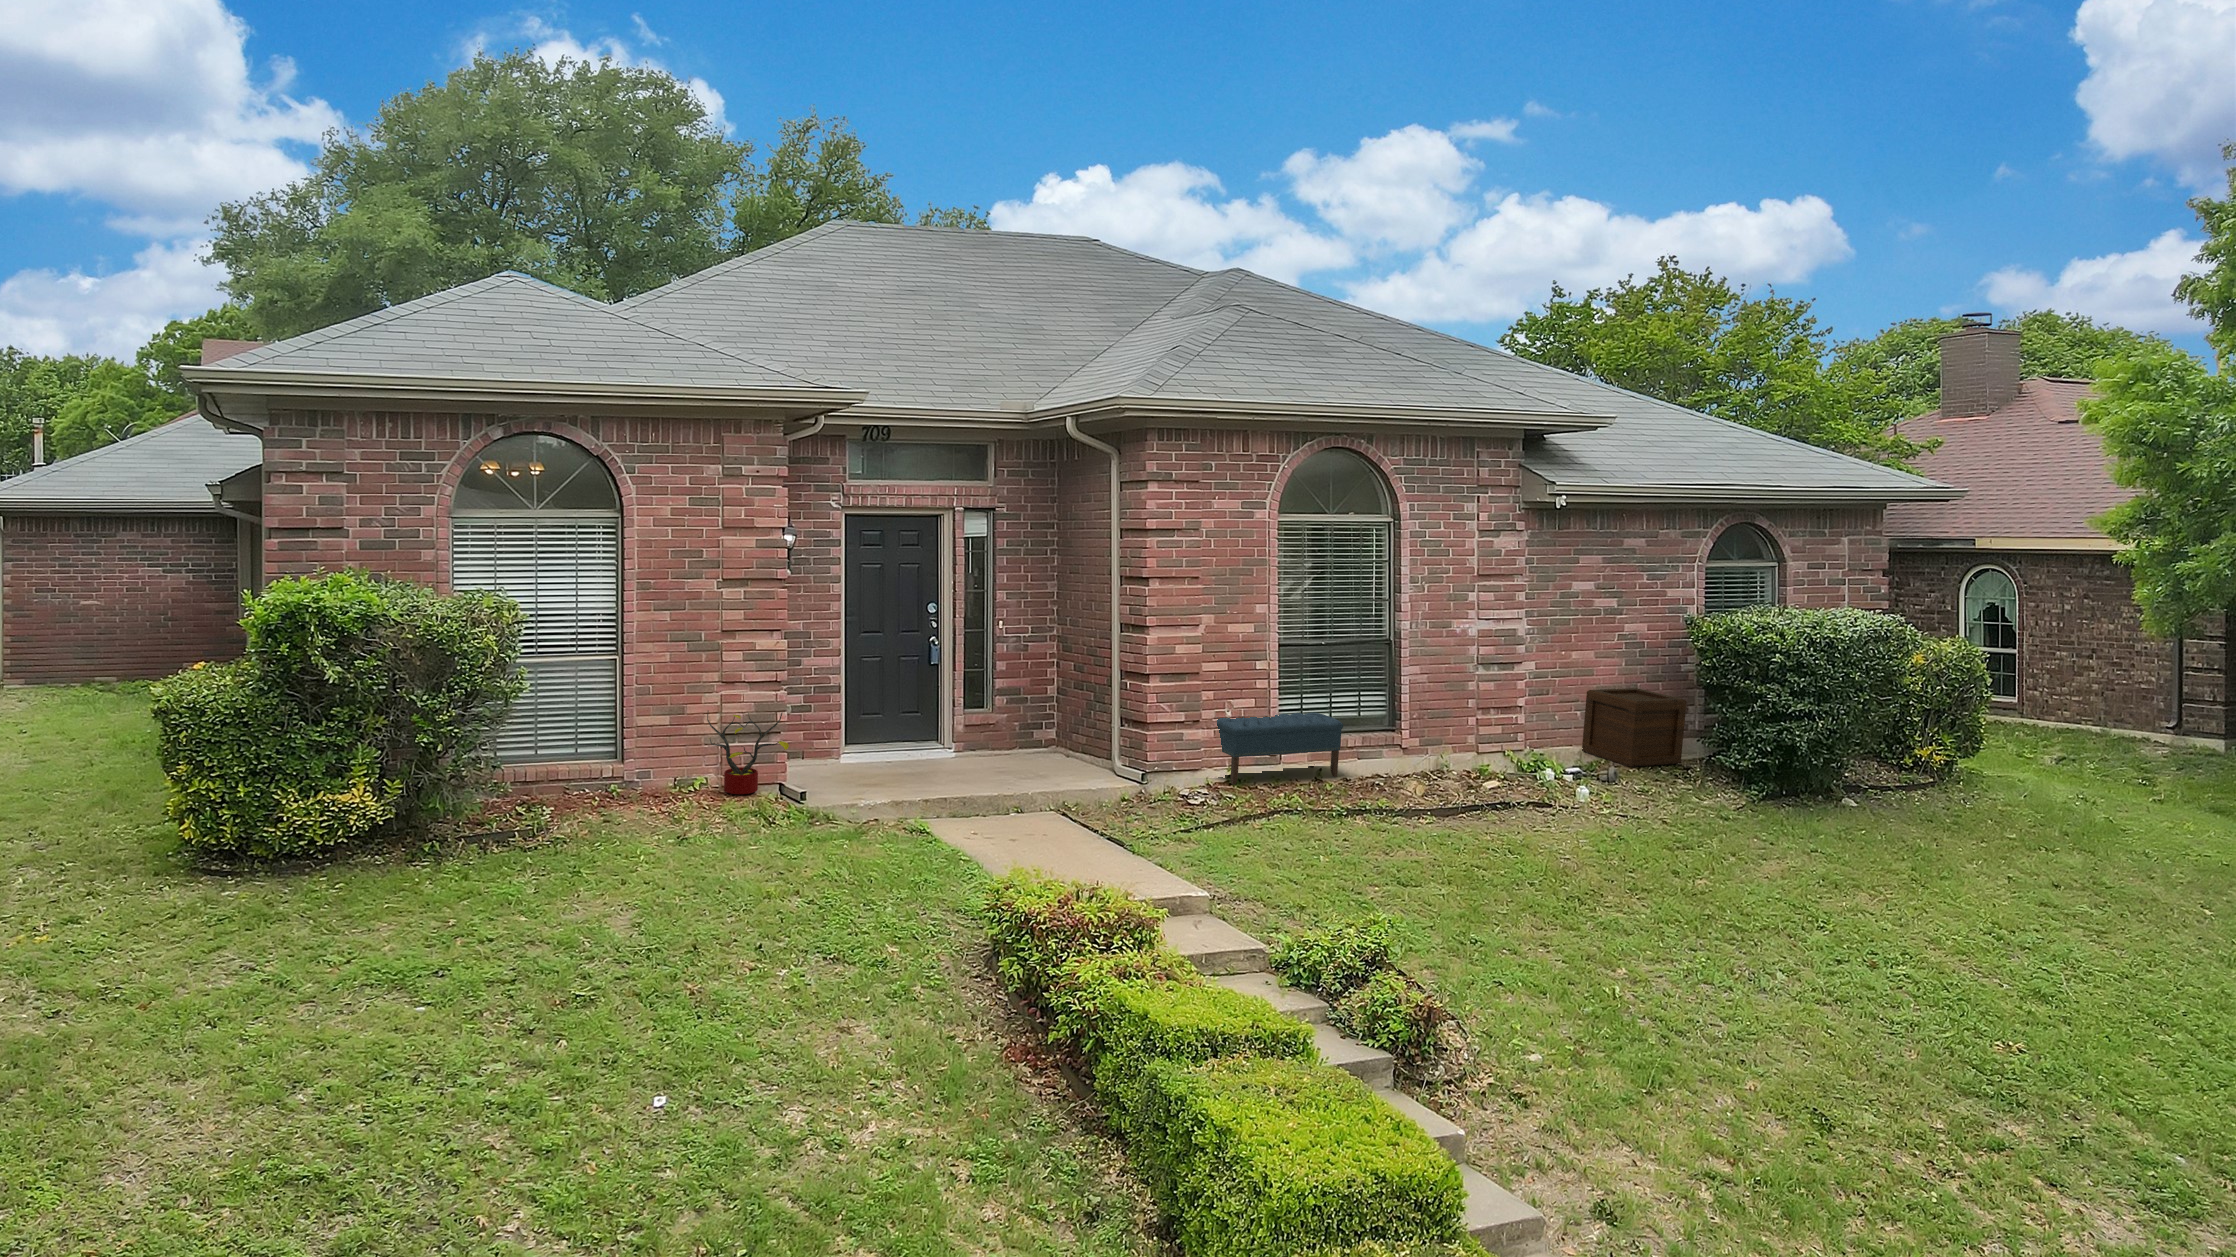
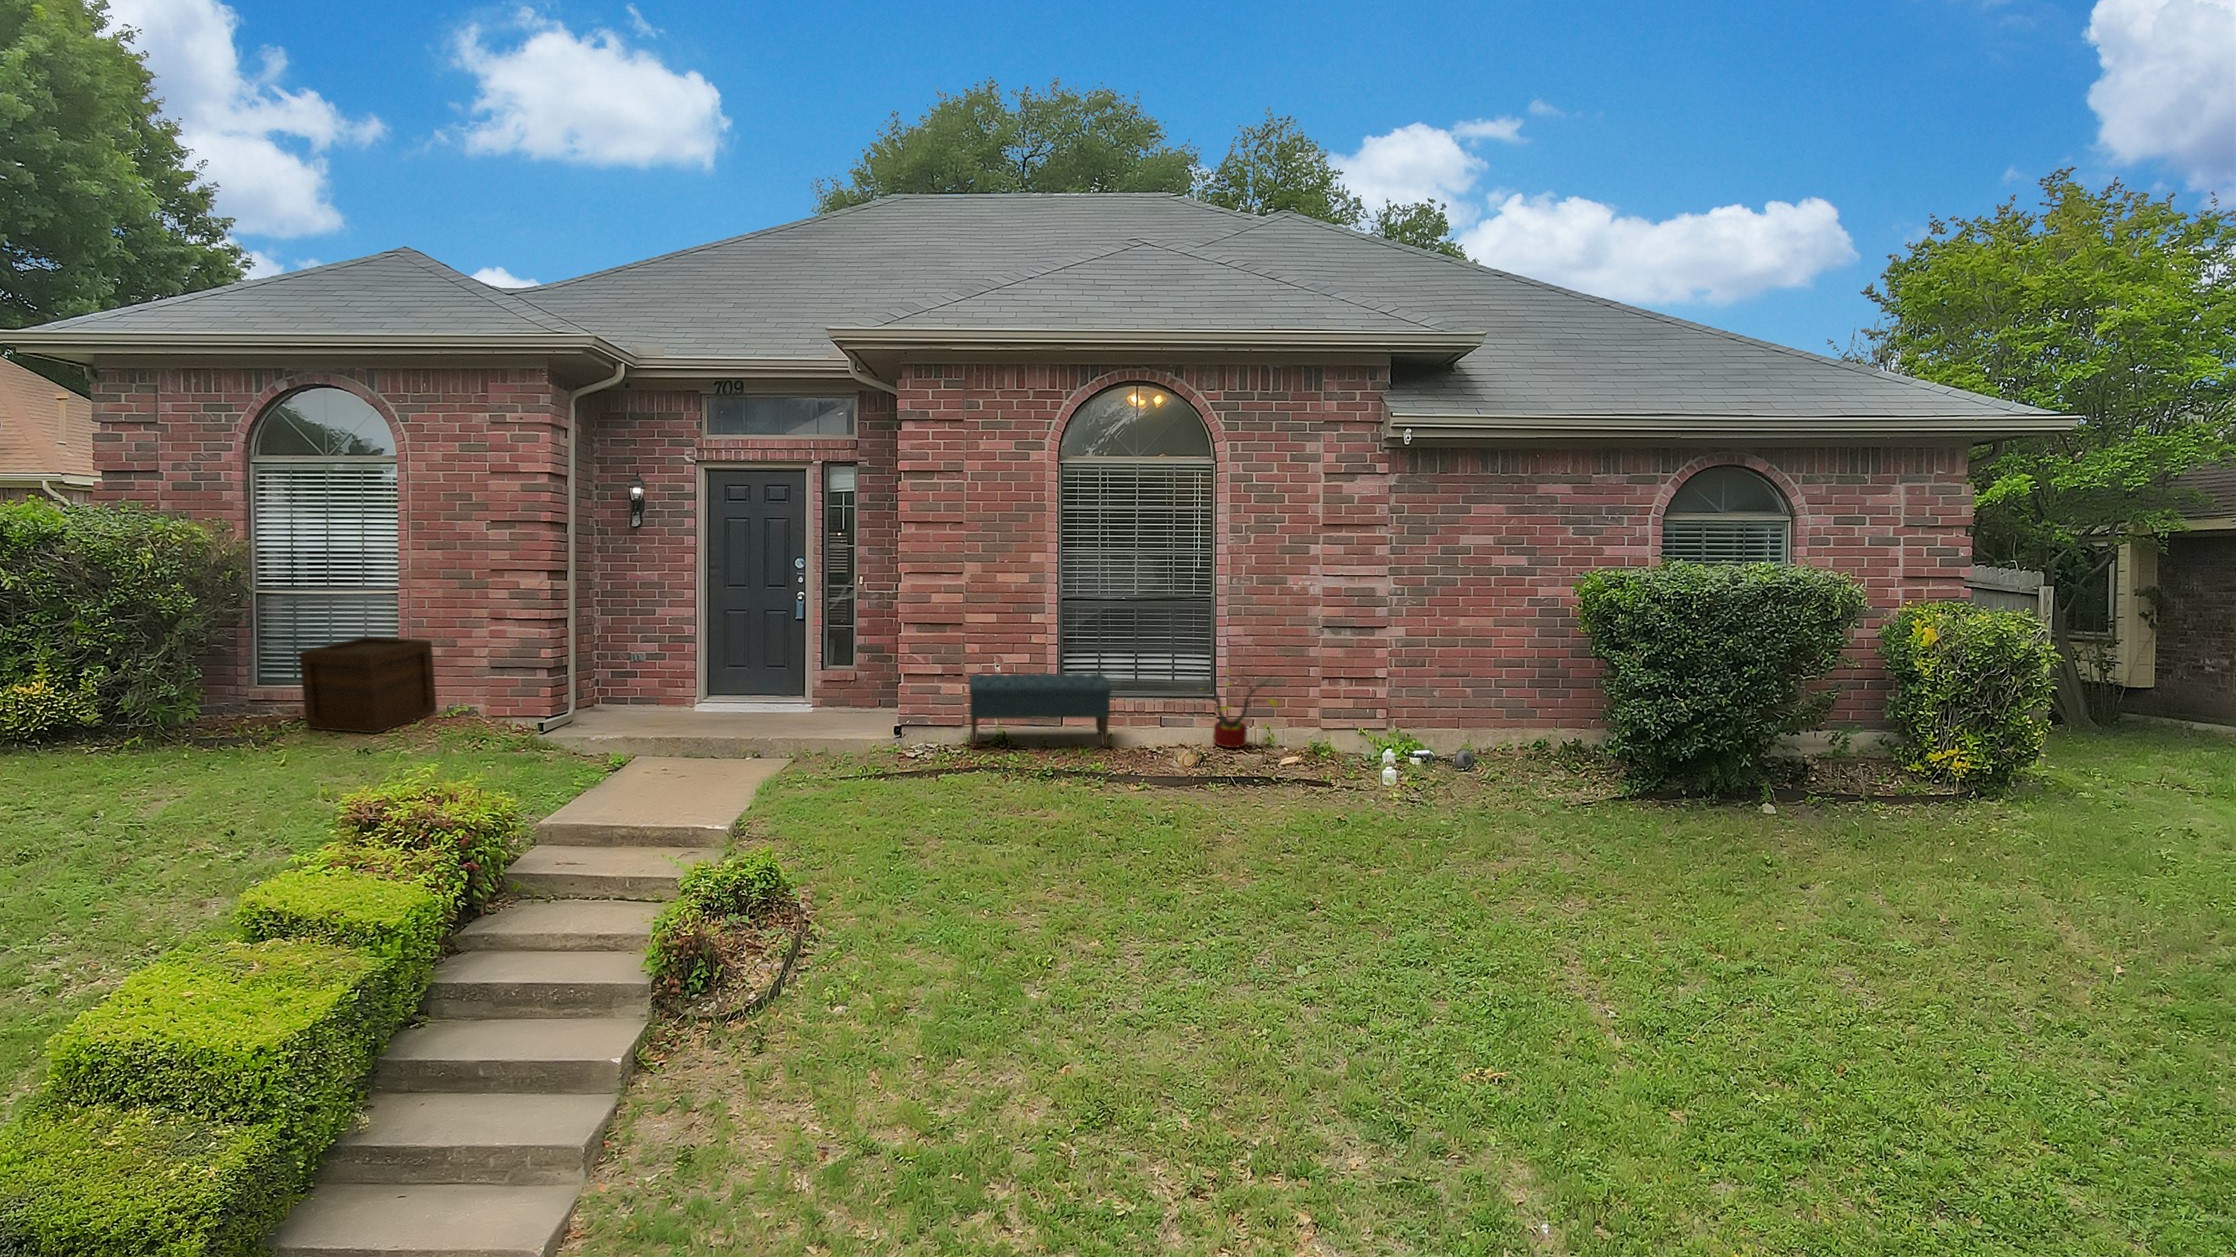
wooden crate: present [1582,688,1687,767] -> present [299,637,437,733]
decorative plant: present [707,711,789,794] -> present [1204,670,1278,748]

